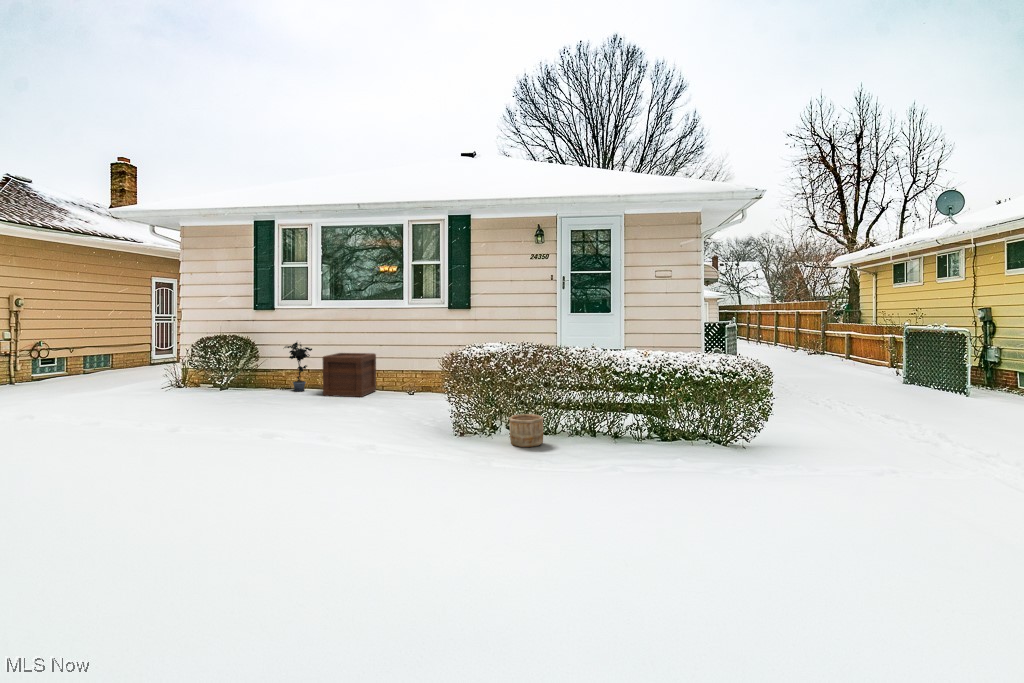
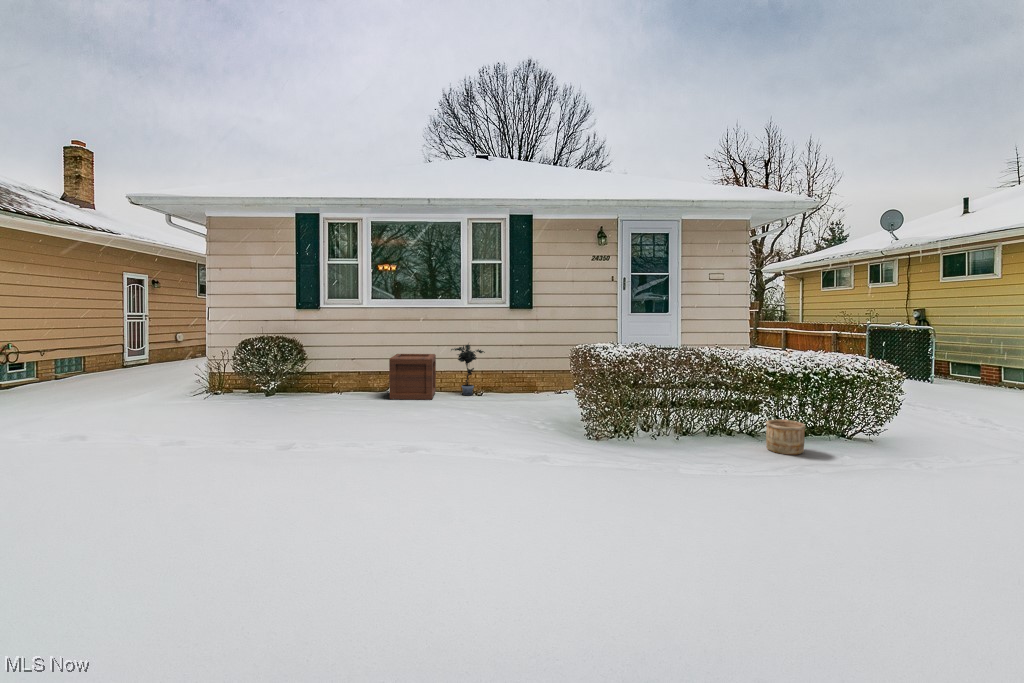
potted plant: present [284,342,312,392] -> present [451,344,485,396]
wooden bucket: present [509,414,544,447] -> present [766,419,806,455]

